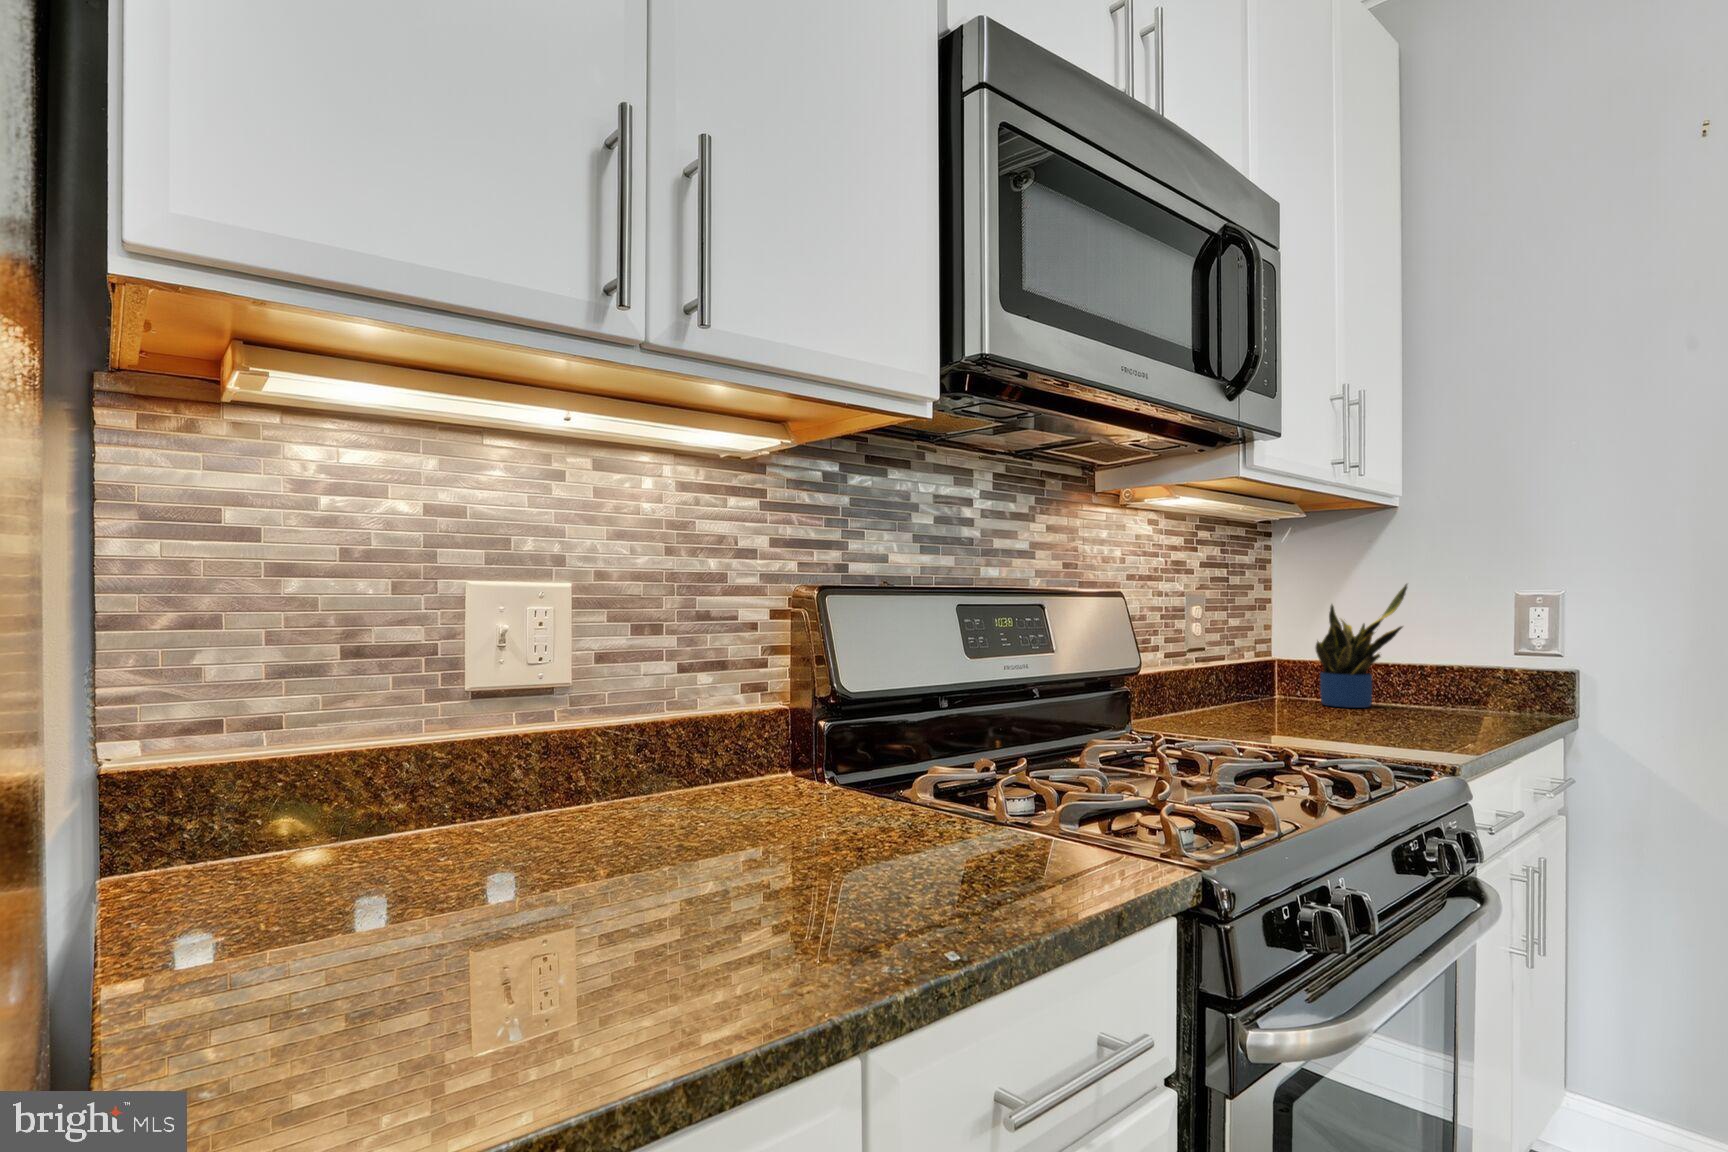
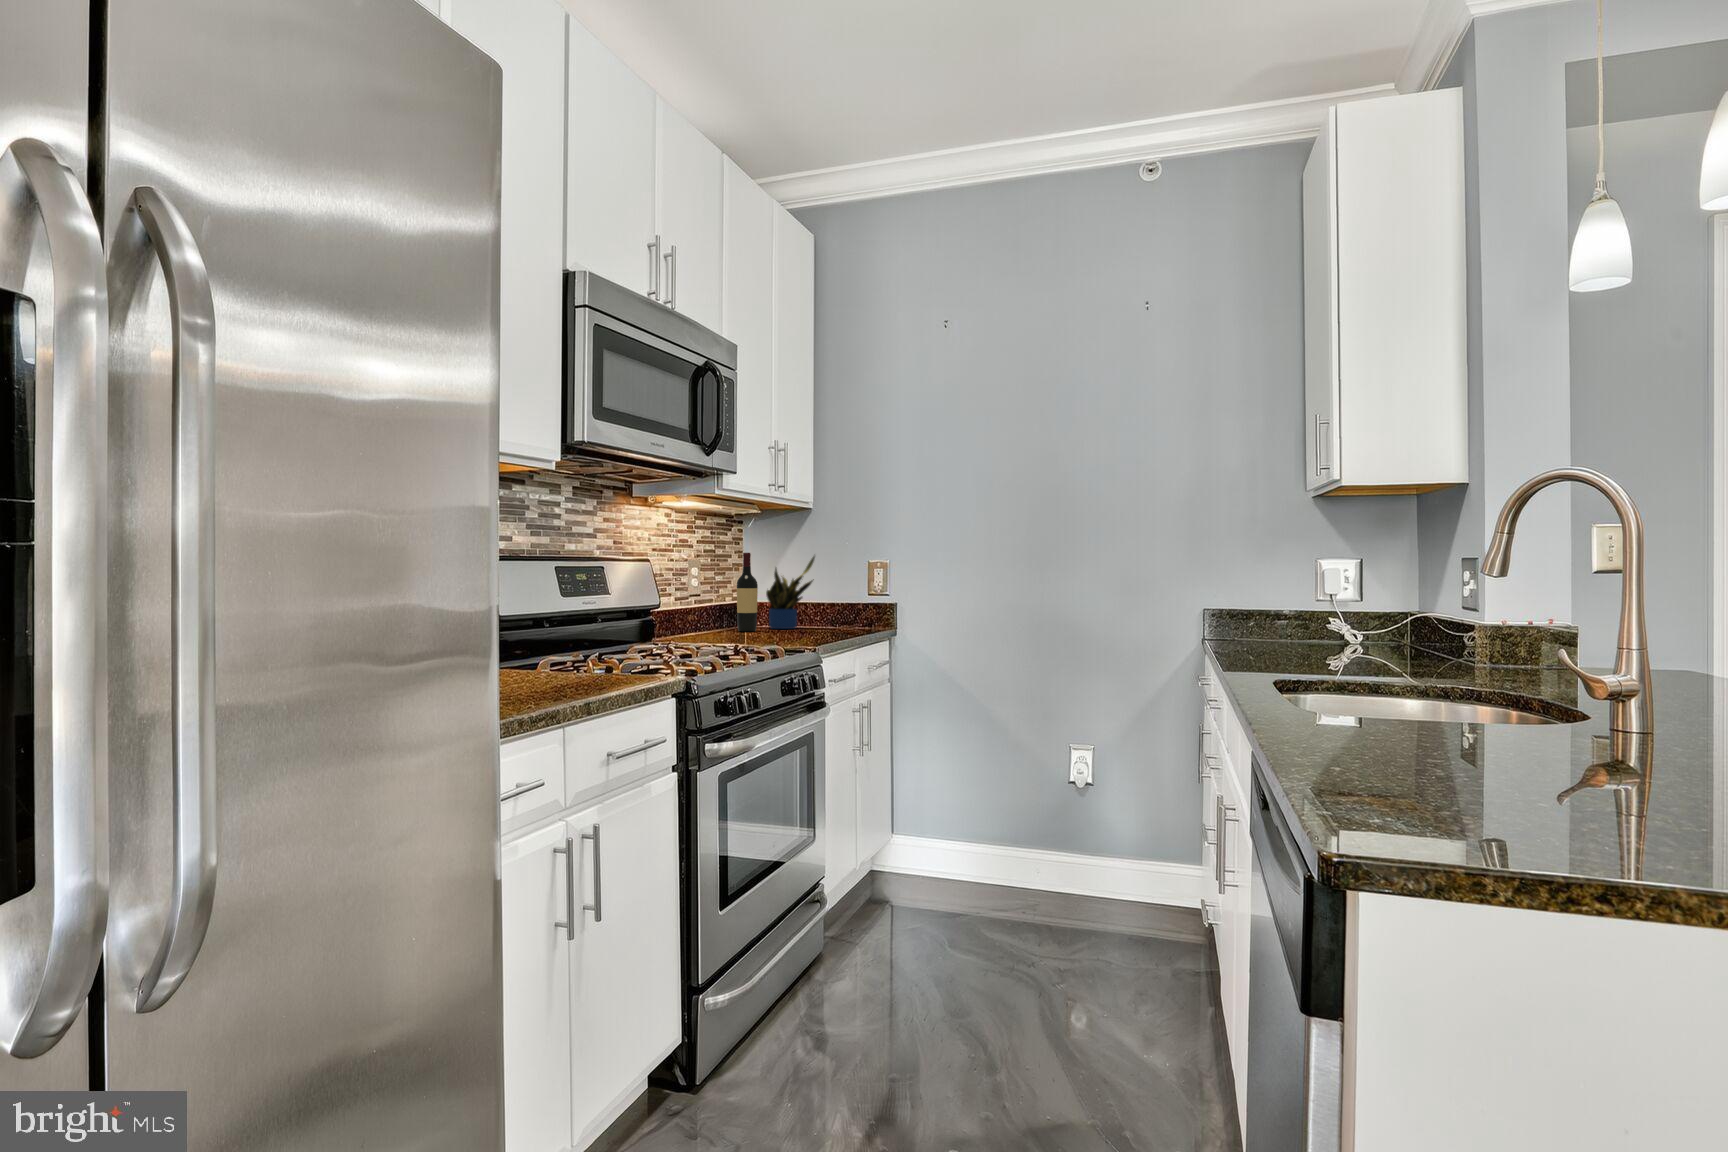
wine bottle: none [1266,581,1303,711] -> present [737,553,758,632]

